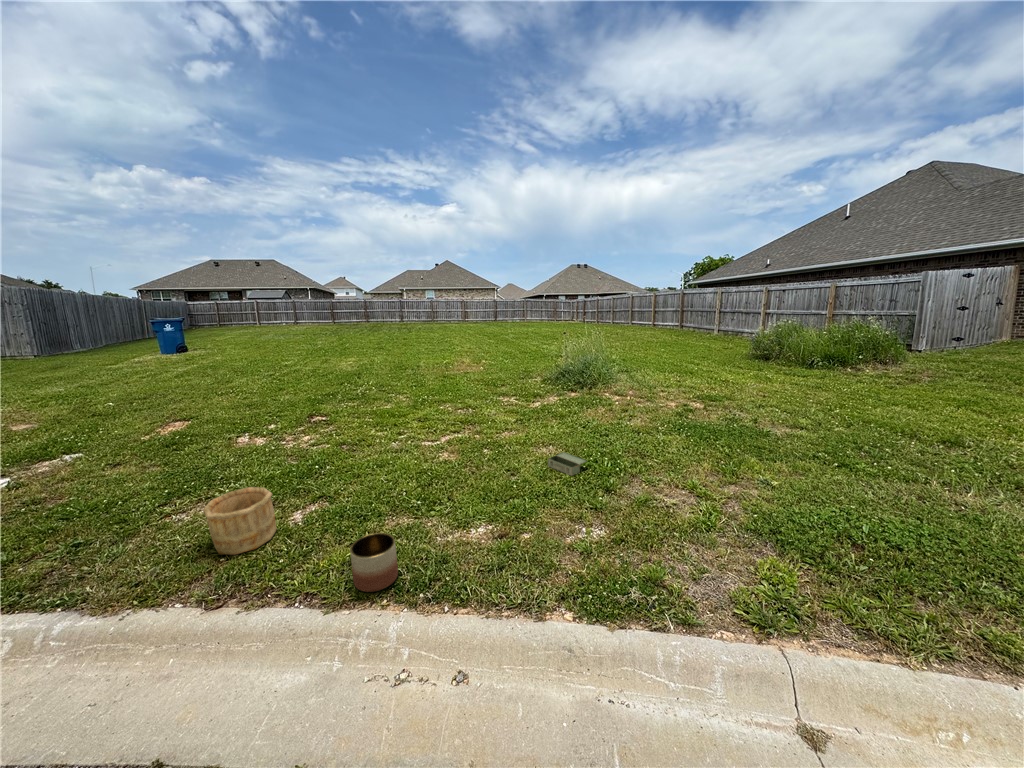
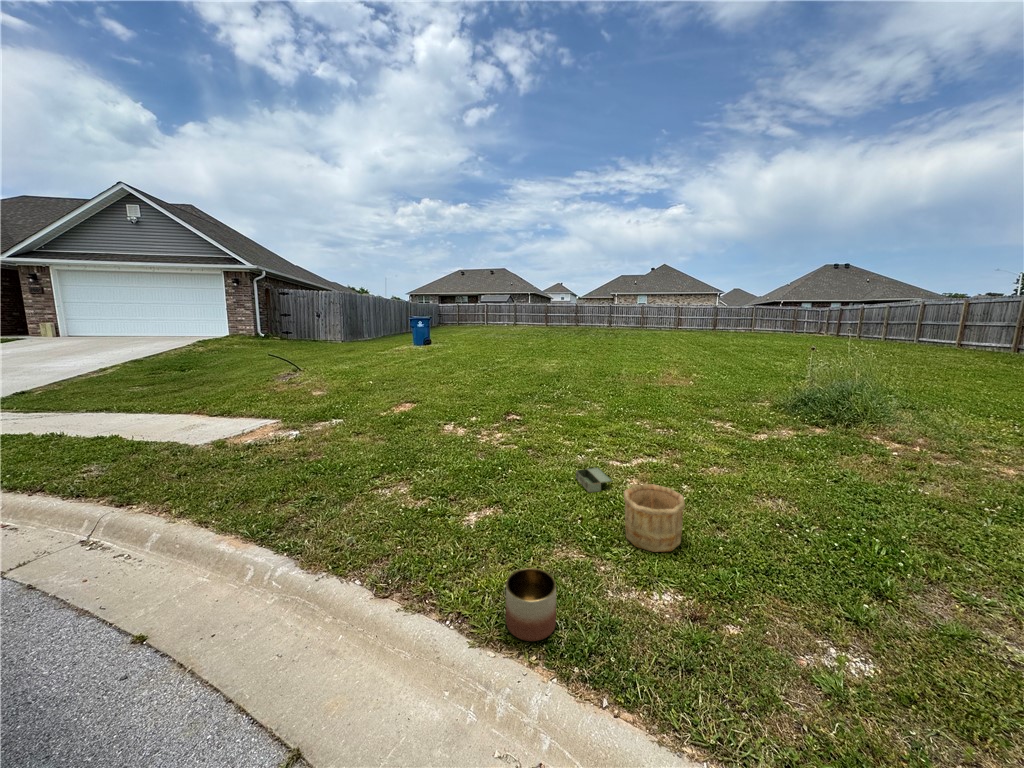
toolbox: present [548,452,587,476] -> present [576,467,612,492]
wooden bucket: present [203,487,277,554] -> present [624,484,685,552]

